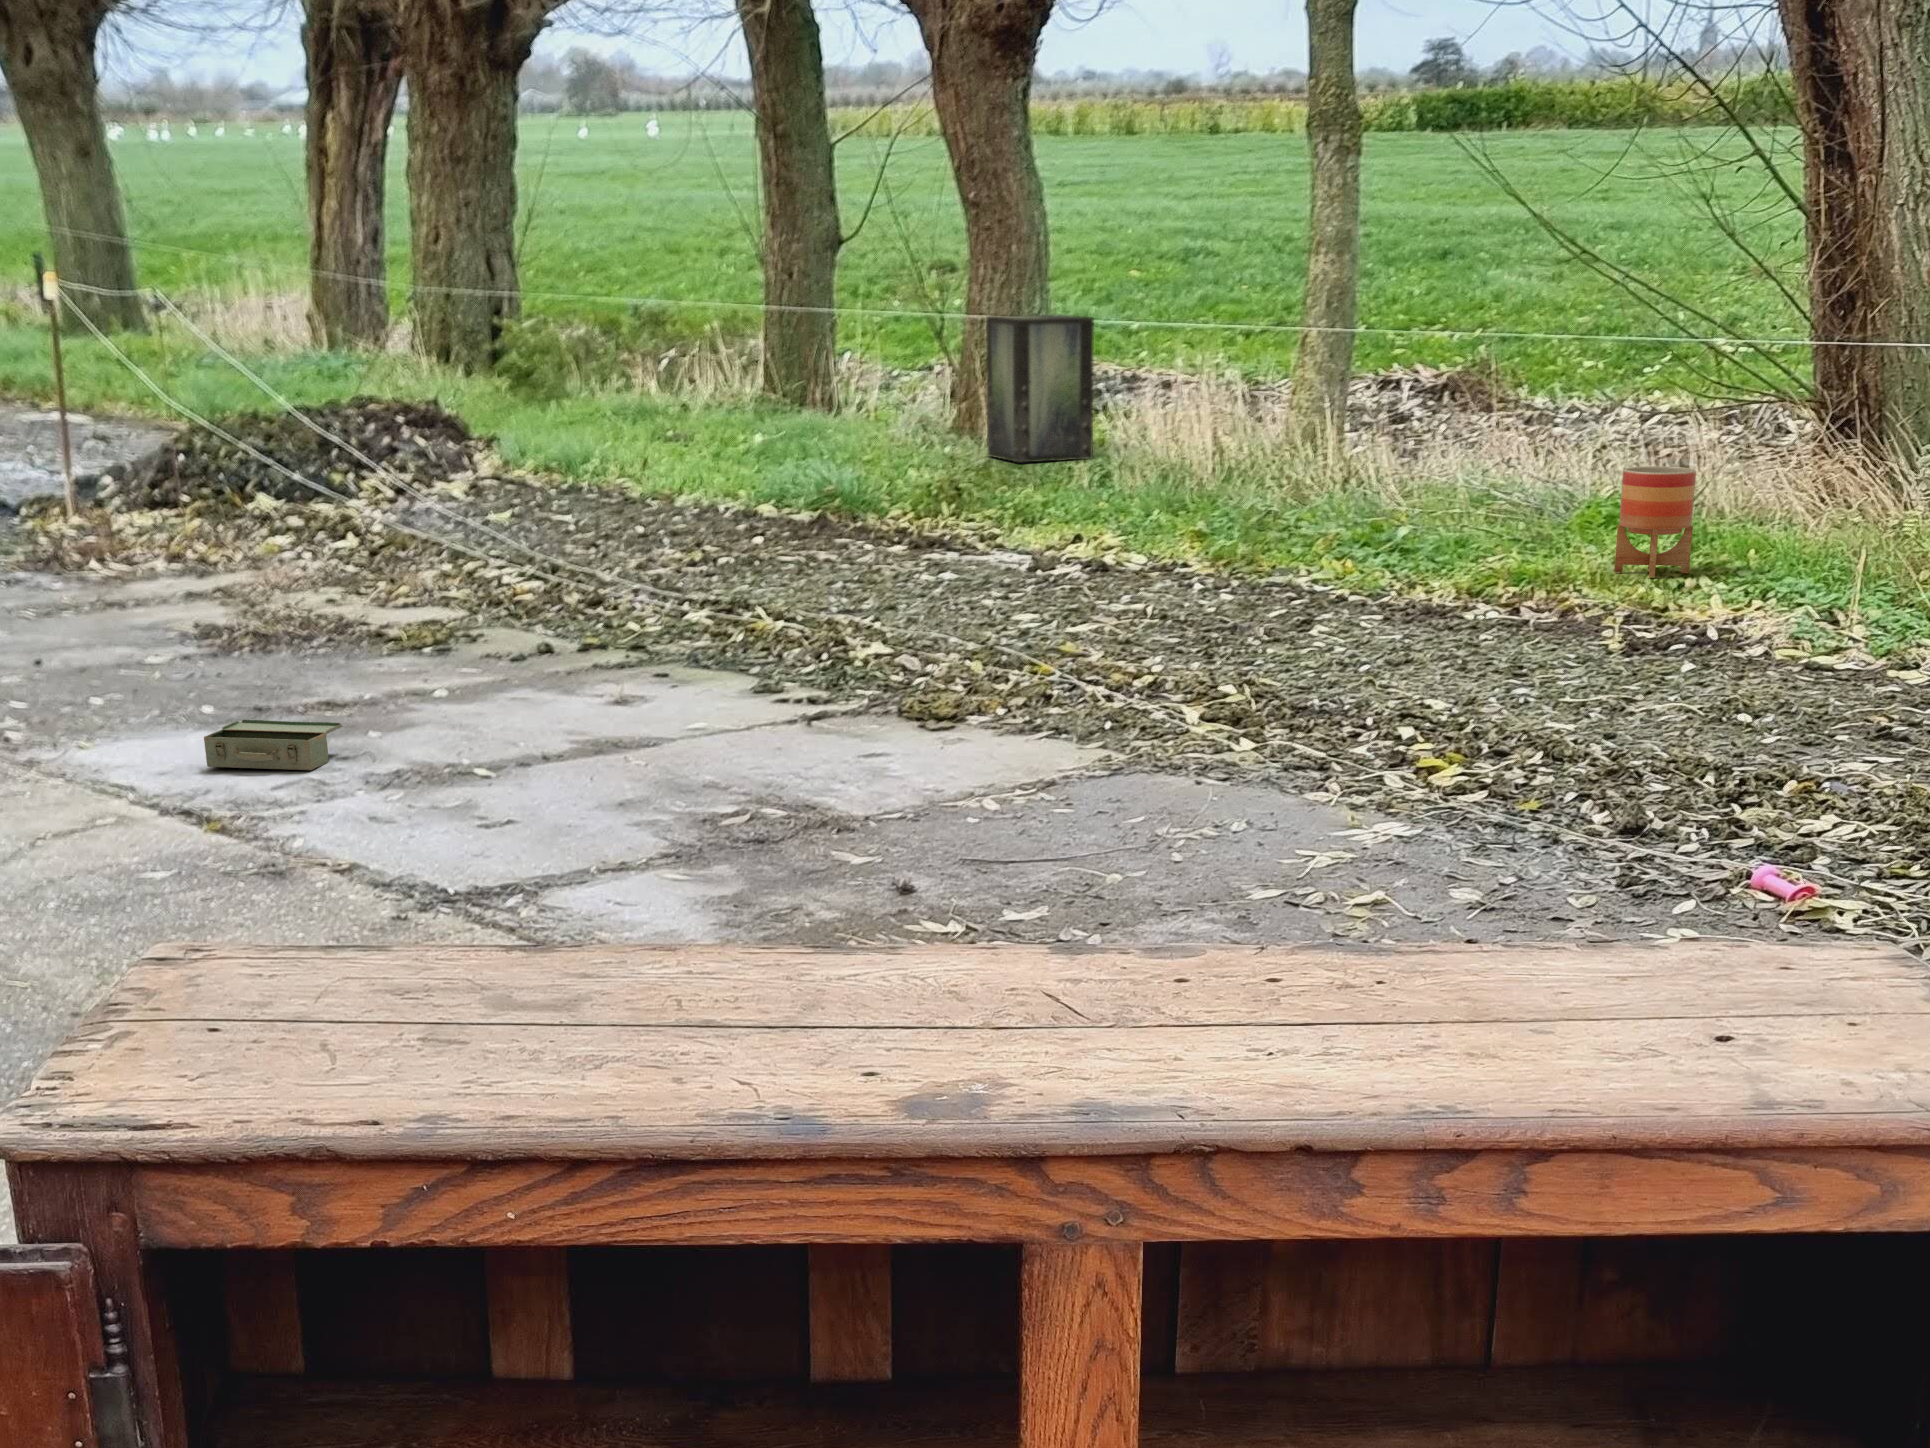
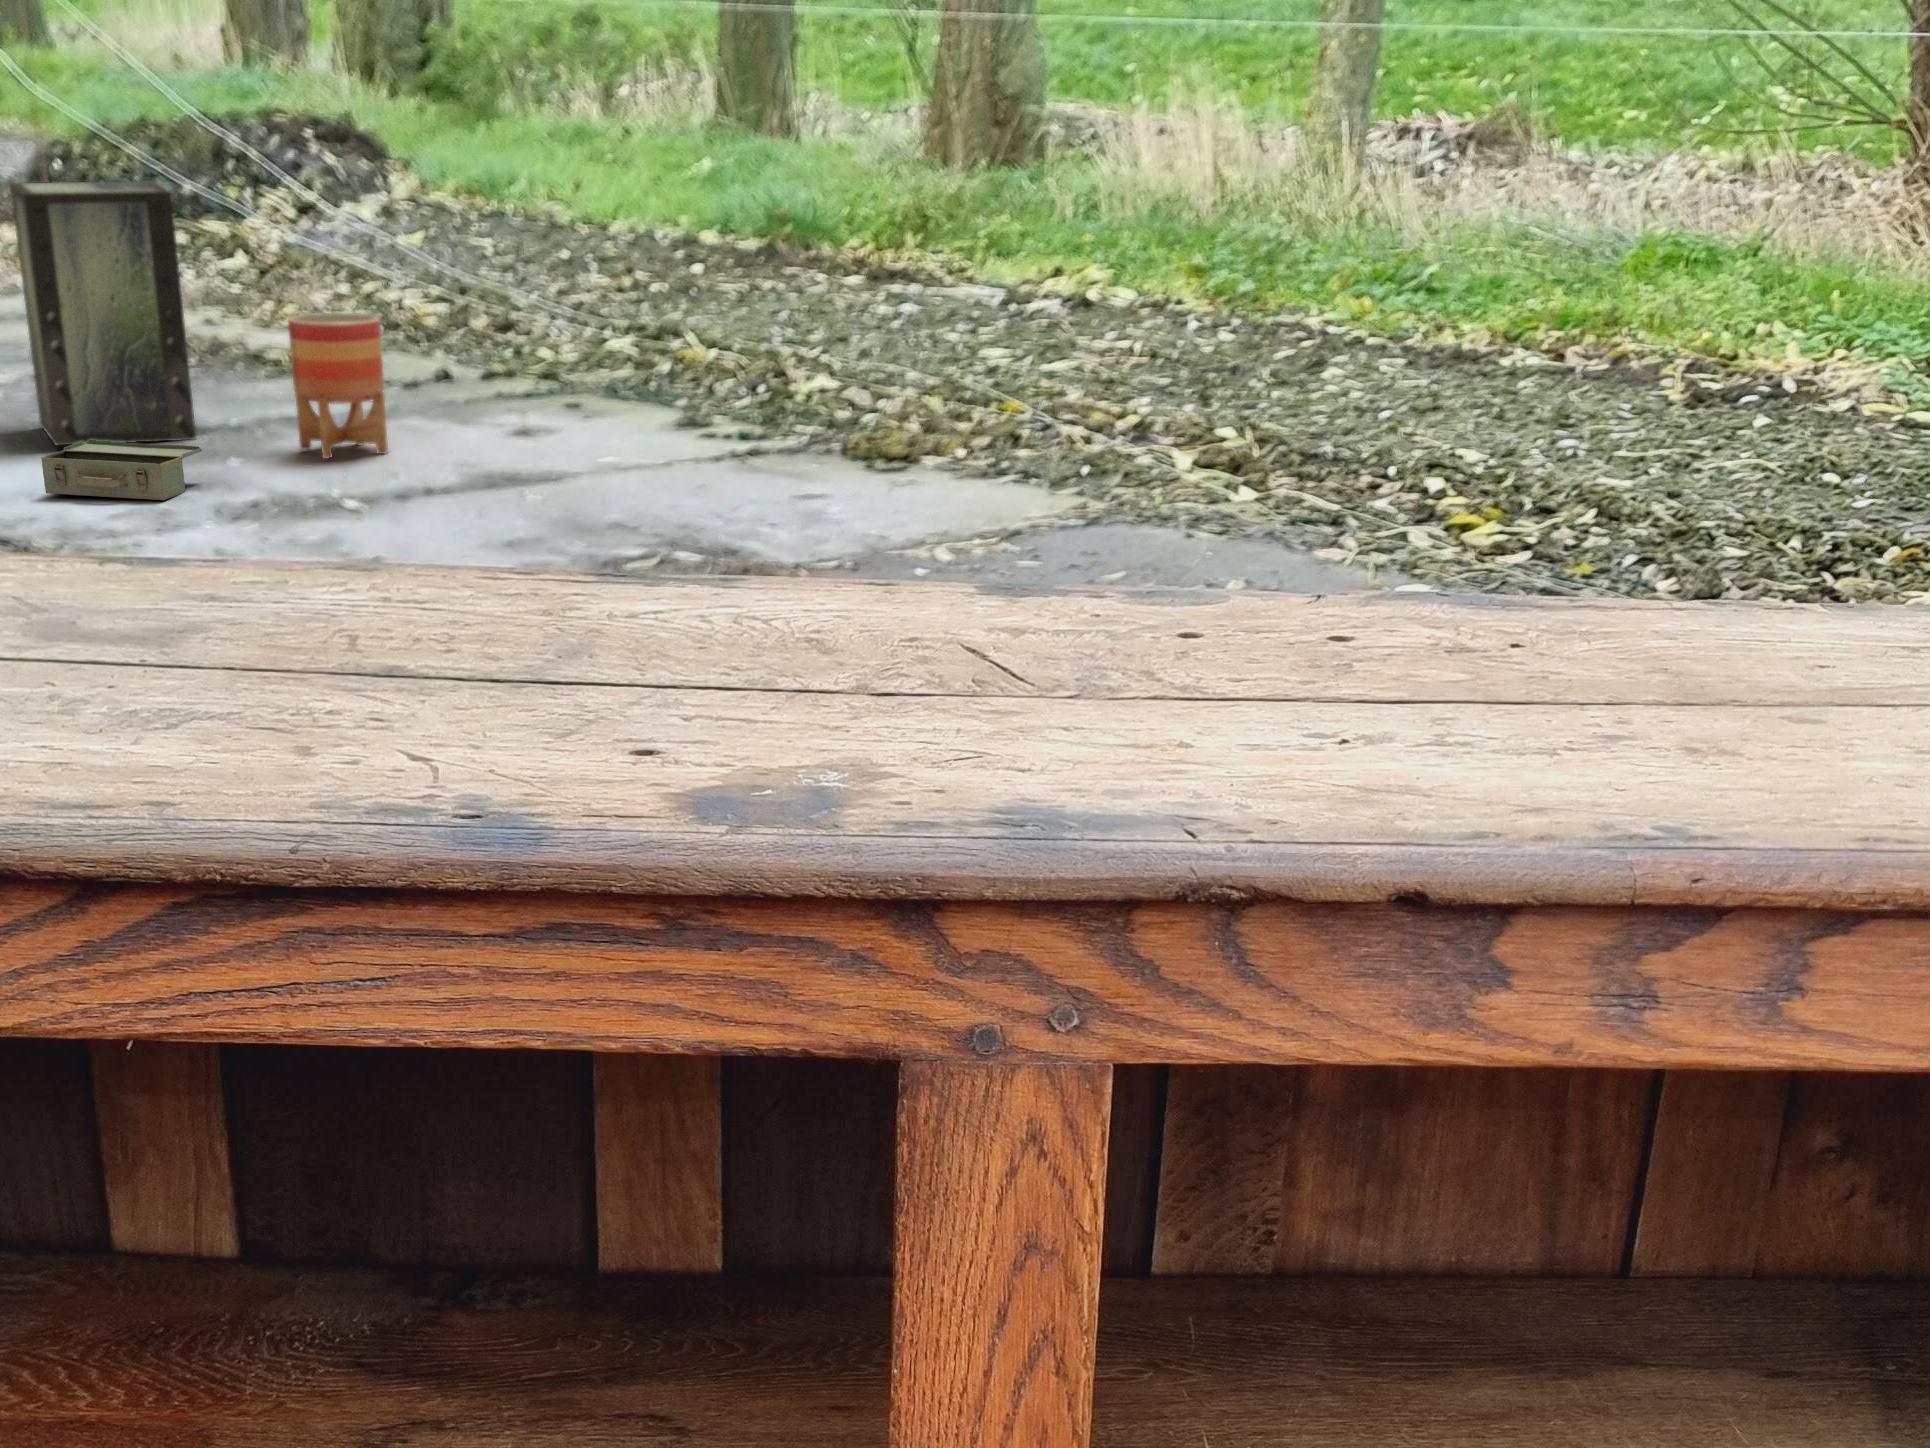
storage box: present [986,315,1094,462] -> present [10,181,196,445]
planter: present [1614,466,1696,577] -> present [288,312,388,458]

